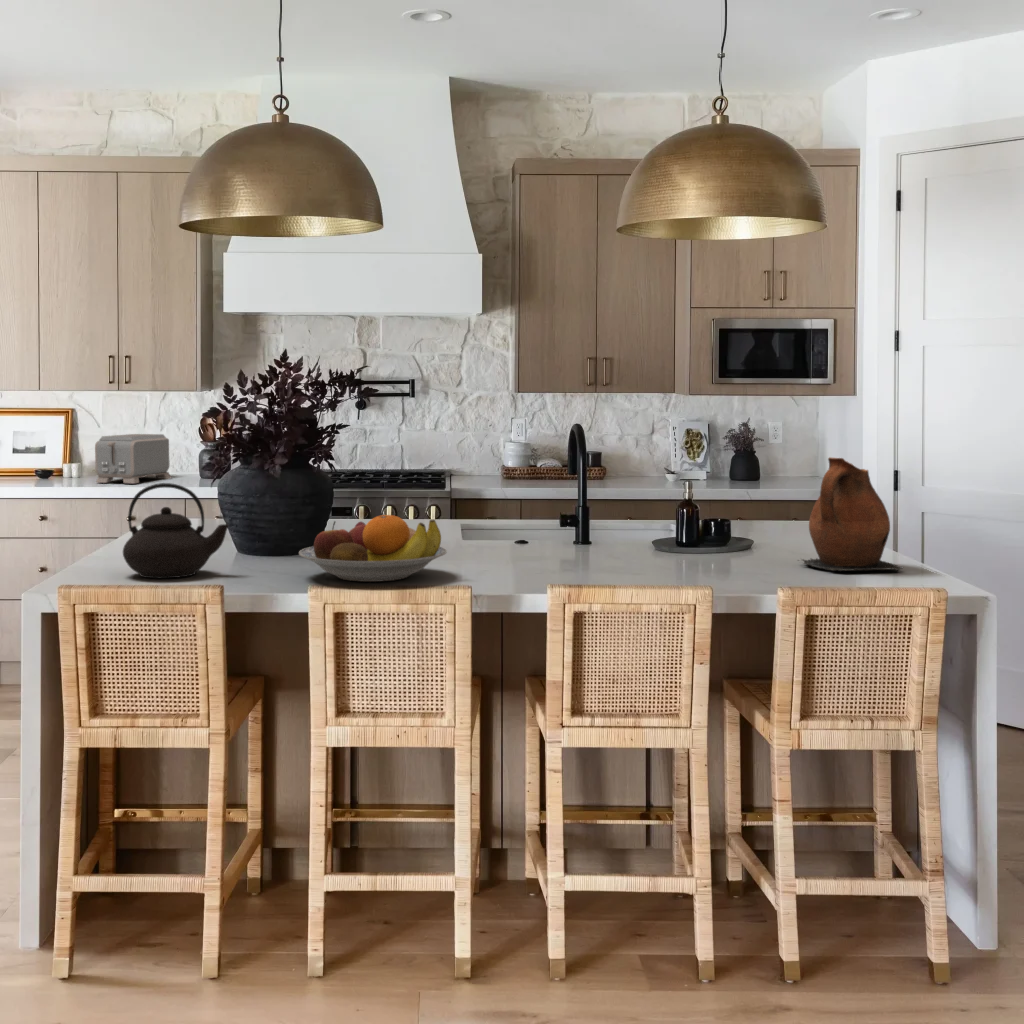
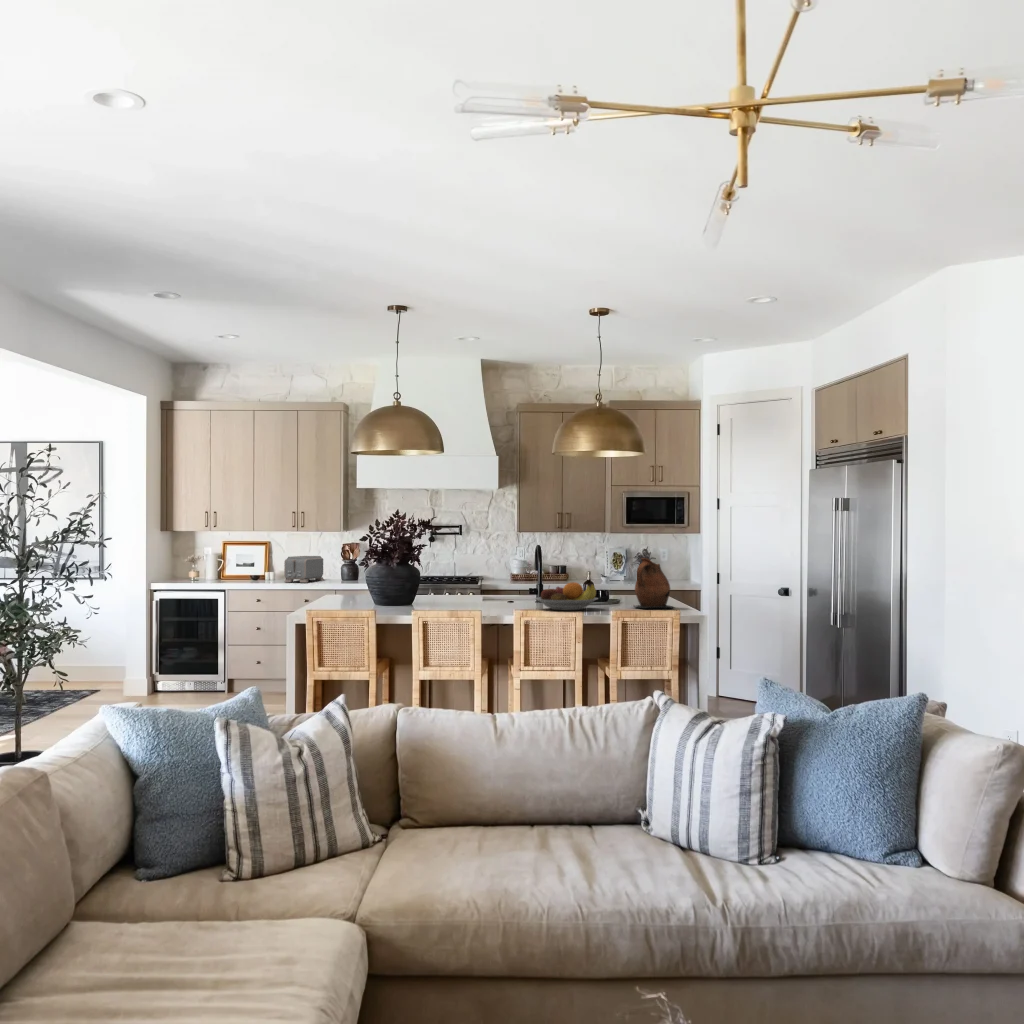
teapot: present [123,483,228,578] -> none [331,570,377,610]
fruit bowl: present [299,515,447,582] -> present [535,582,598,610]

